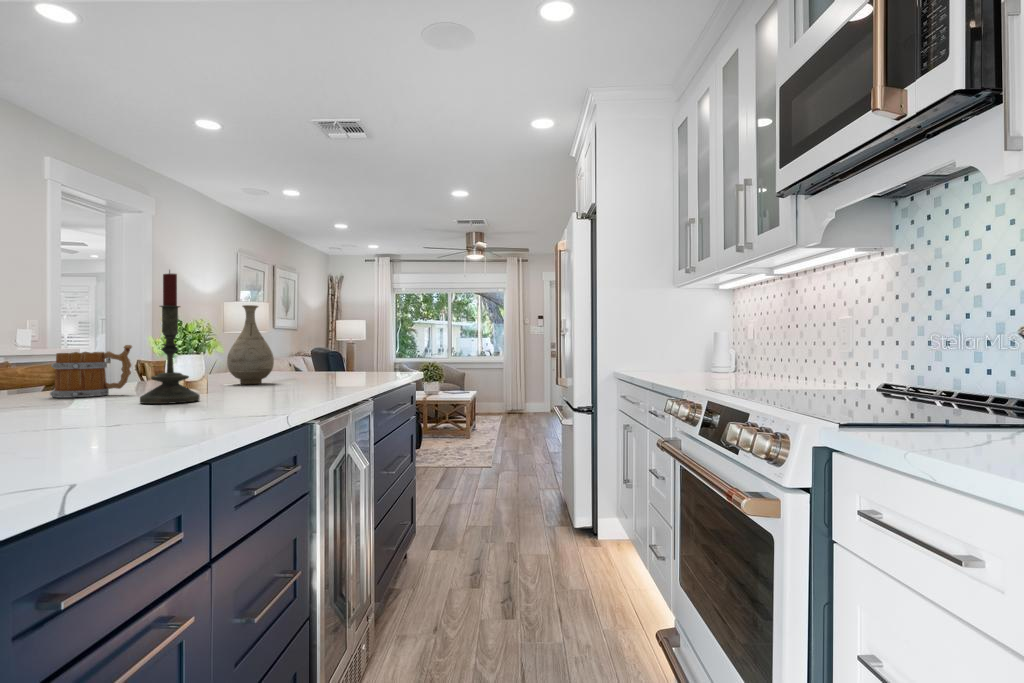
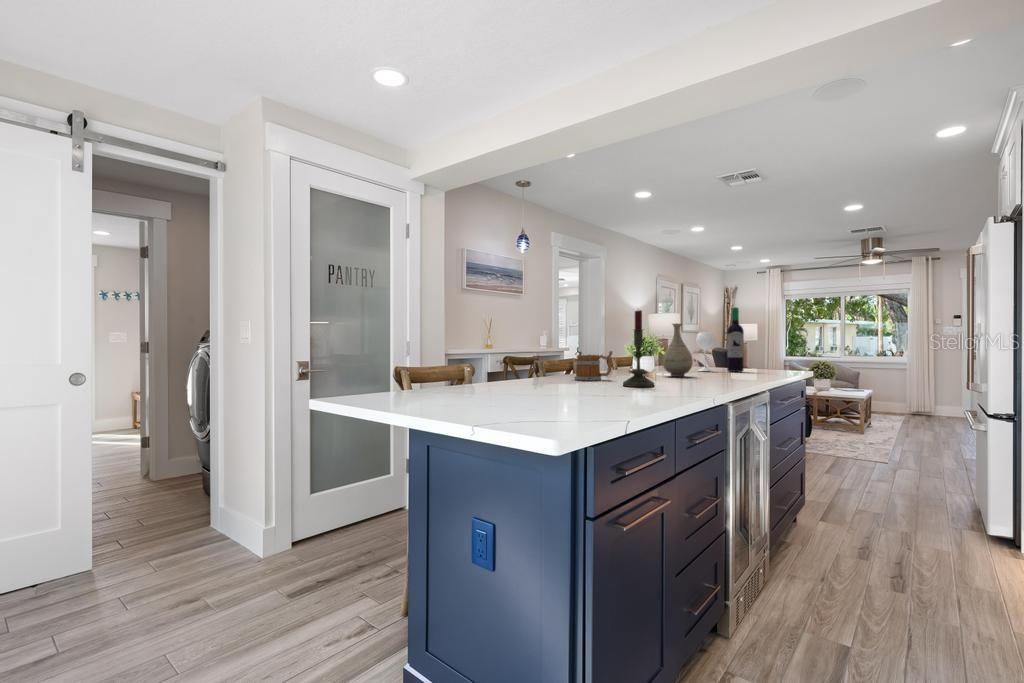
wine bottle: none [283,290,346,375] -> present [696,307,744,372]

